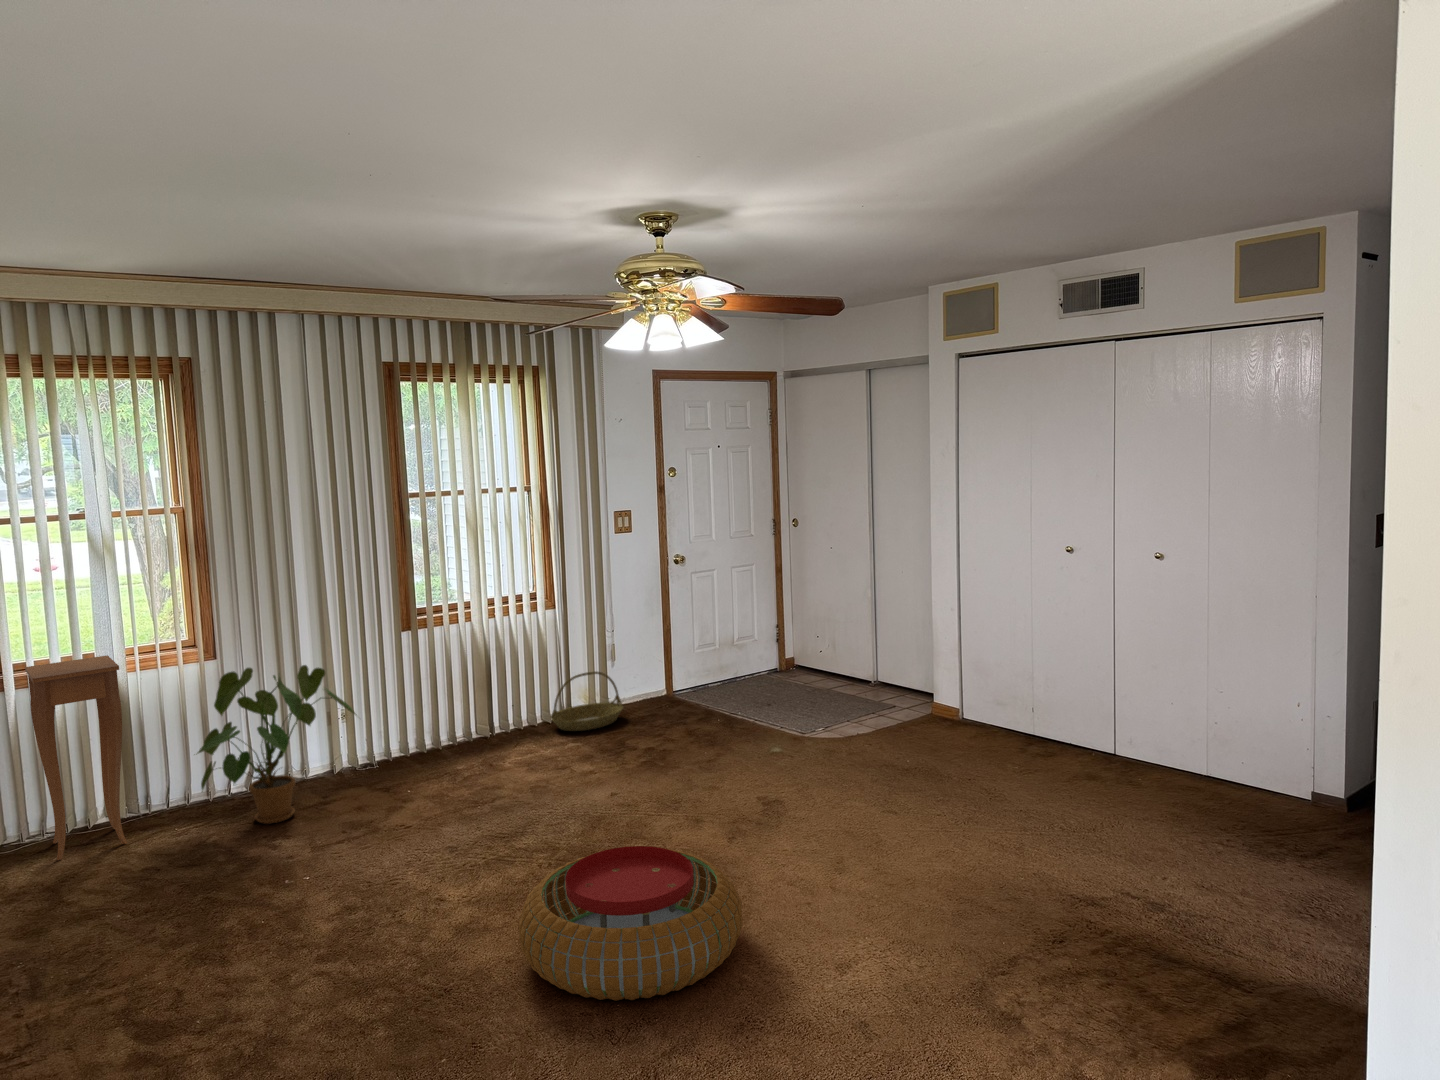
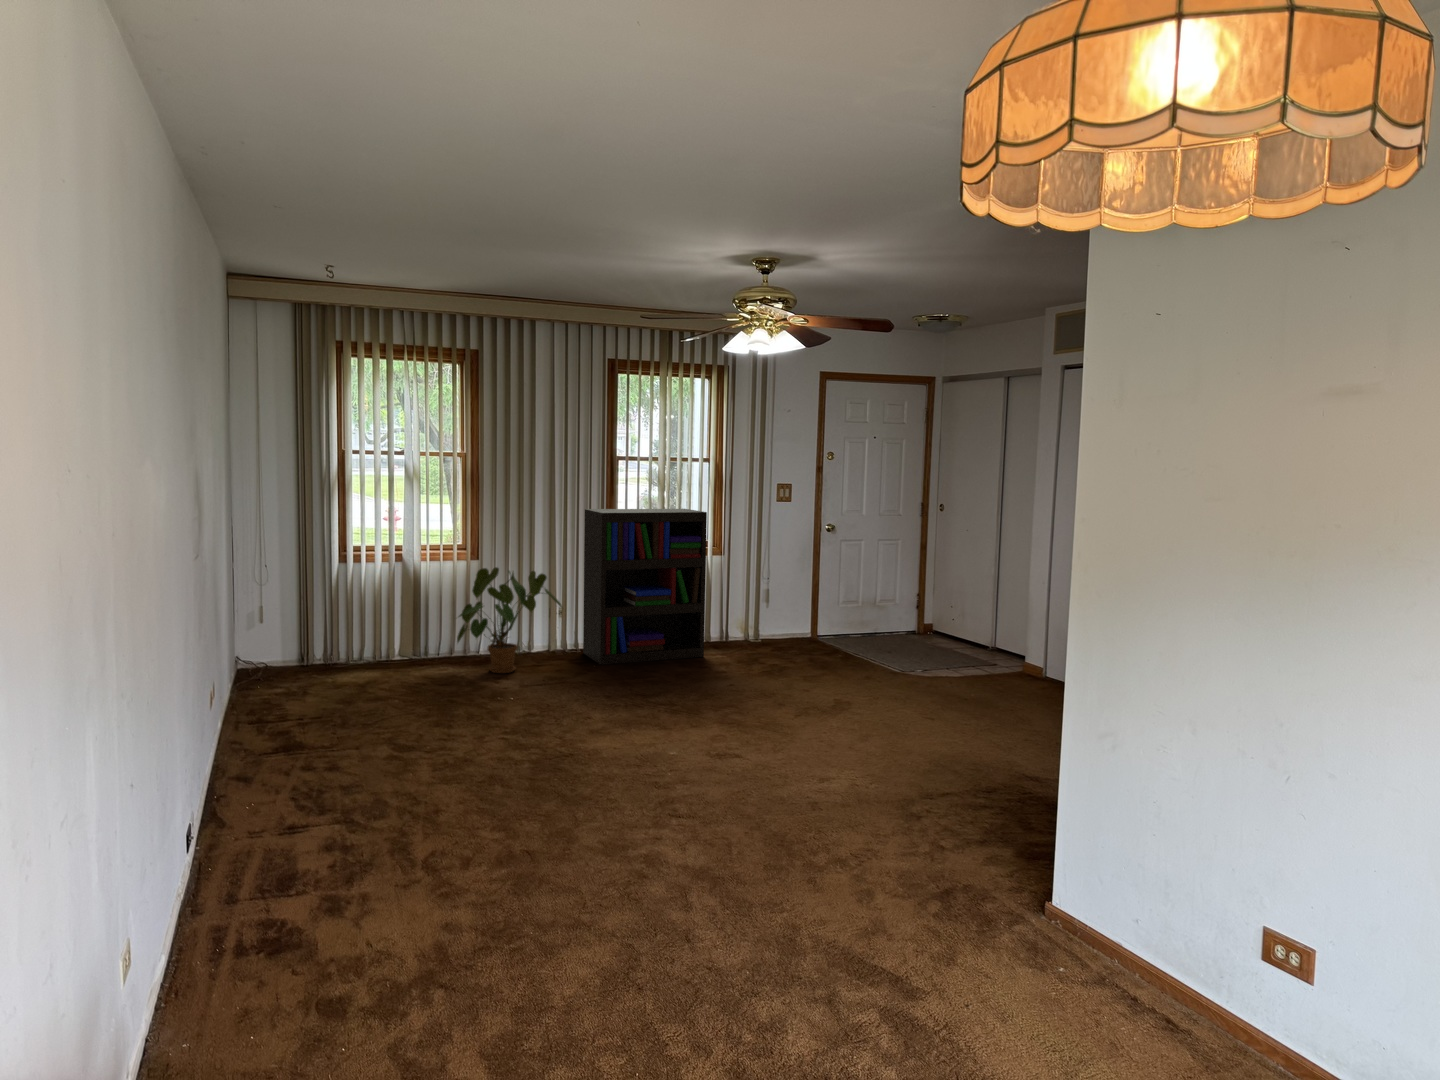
bookshelf: none [369,555,548,782] -> present [583,509,707,665]
side table: present [25,655,127,860] -> none [361,547,414,675]
basket: present [551,671,623,731] -> none [712,607,771,651]
pouf: present [518,846,743,1001] -> none [622,695,775,781]

